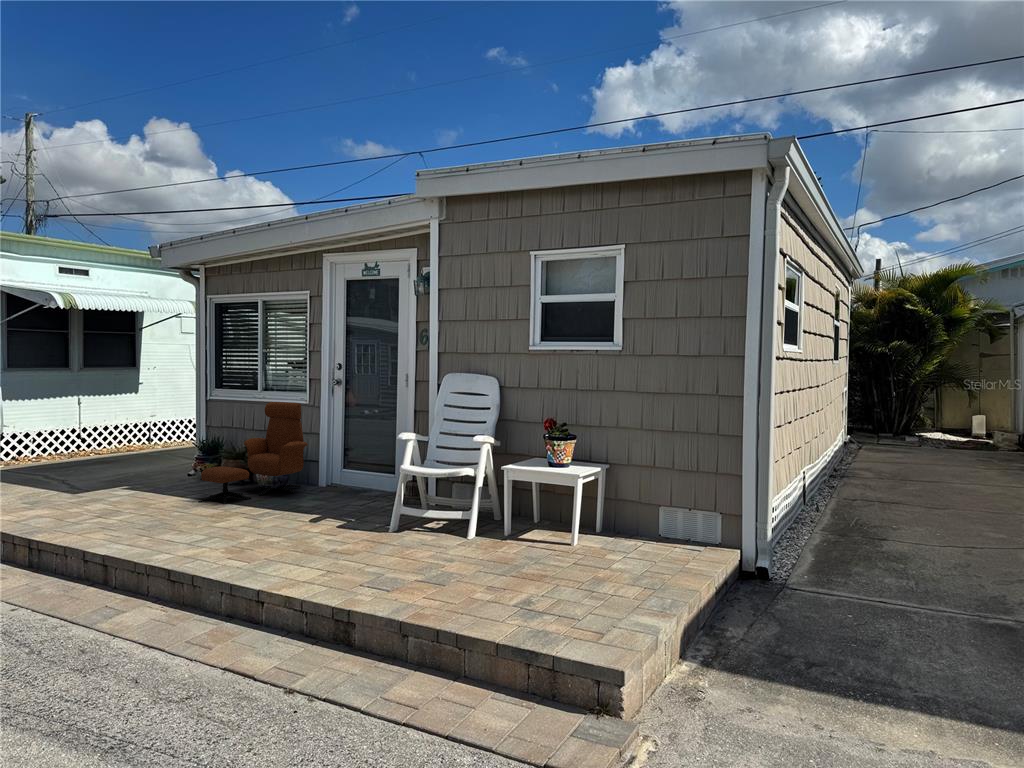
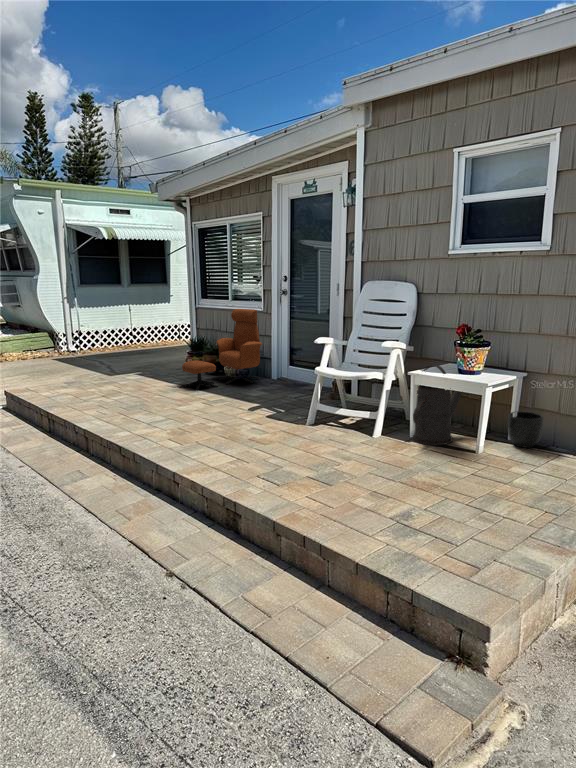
watering can: none [506,460,555,543] -> present [413,365,462,445]
planter: none [596,503,628,539] -> present [508,411,543,448]

